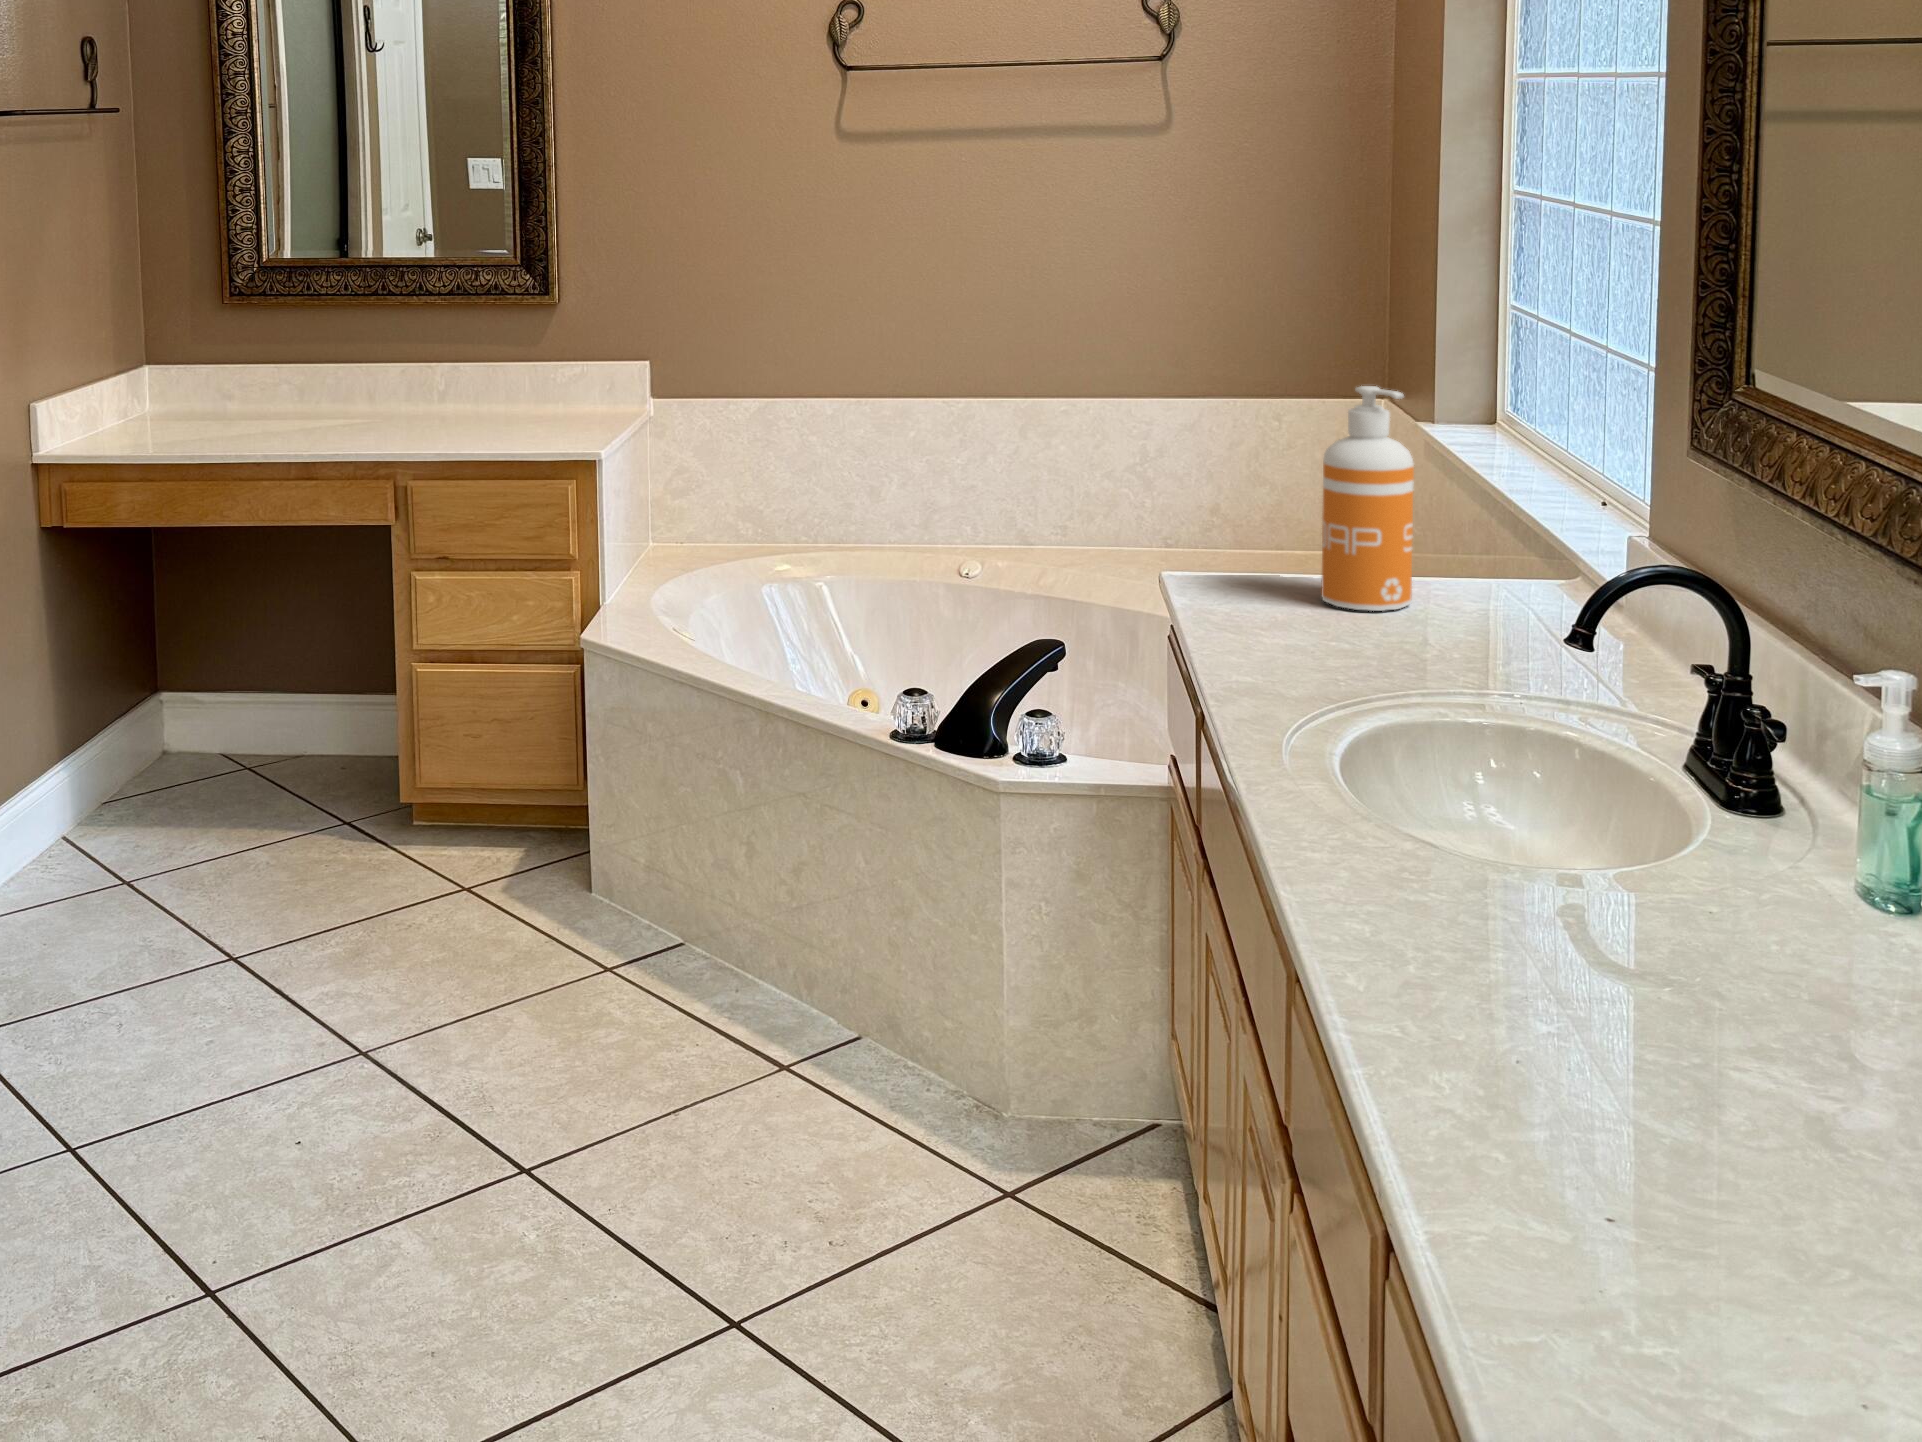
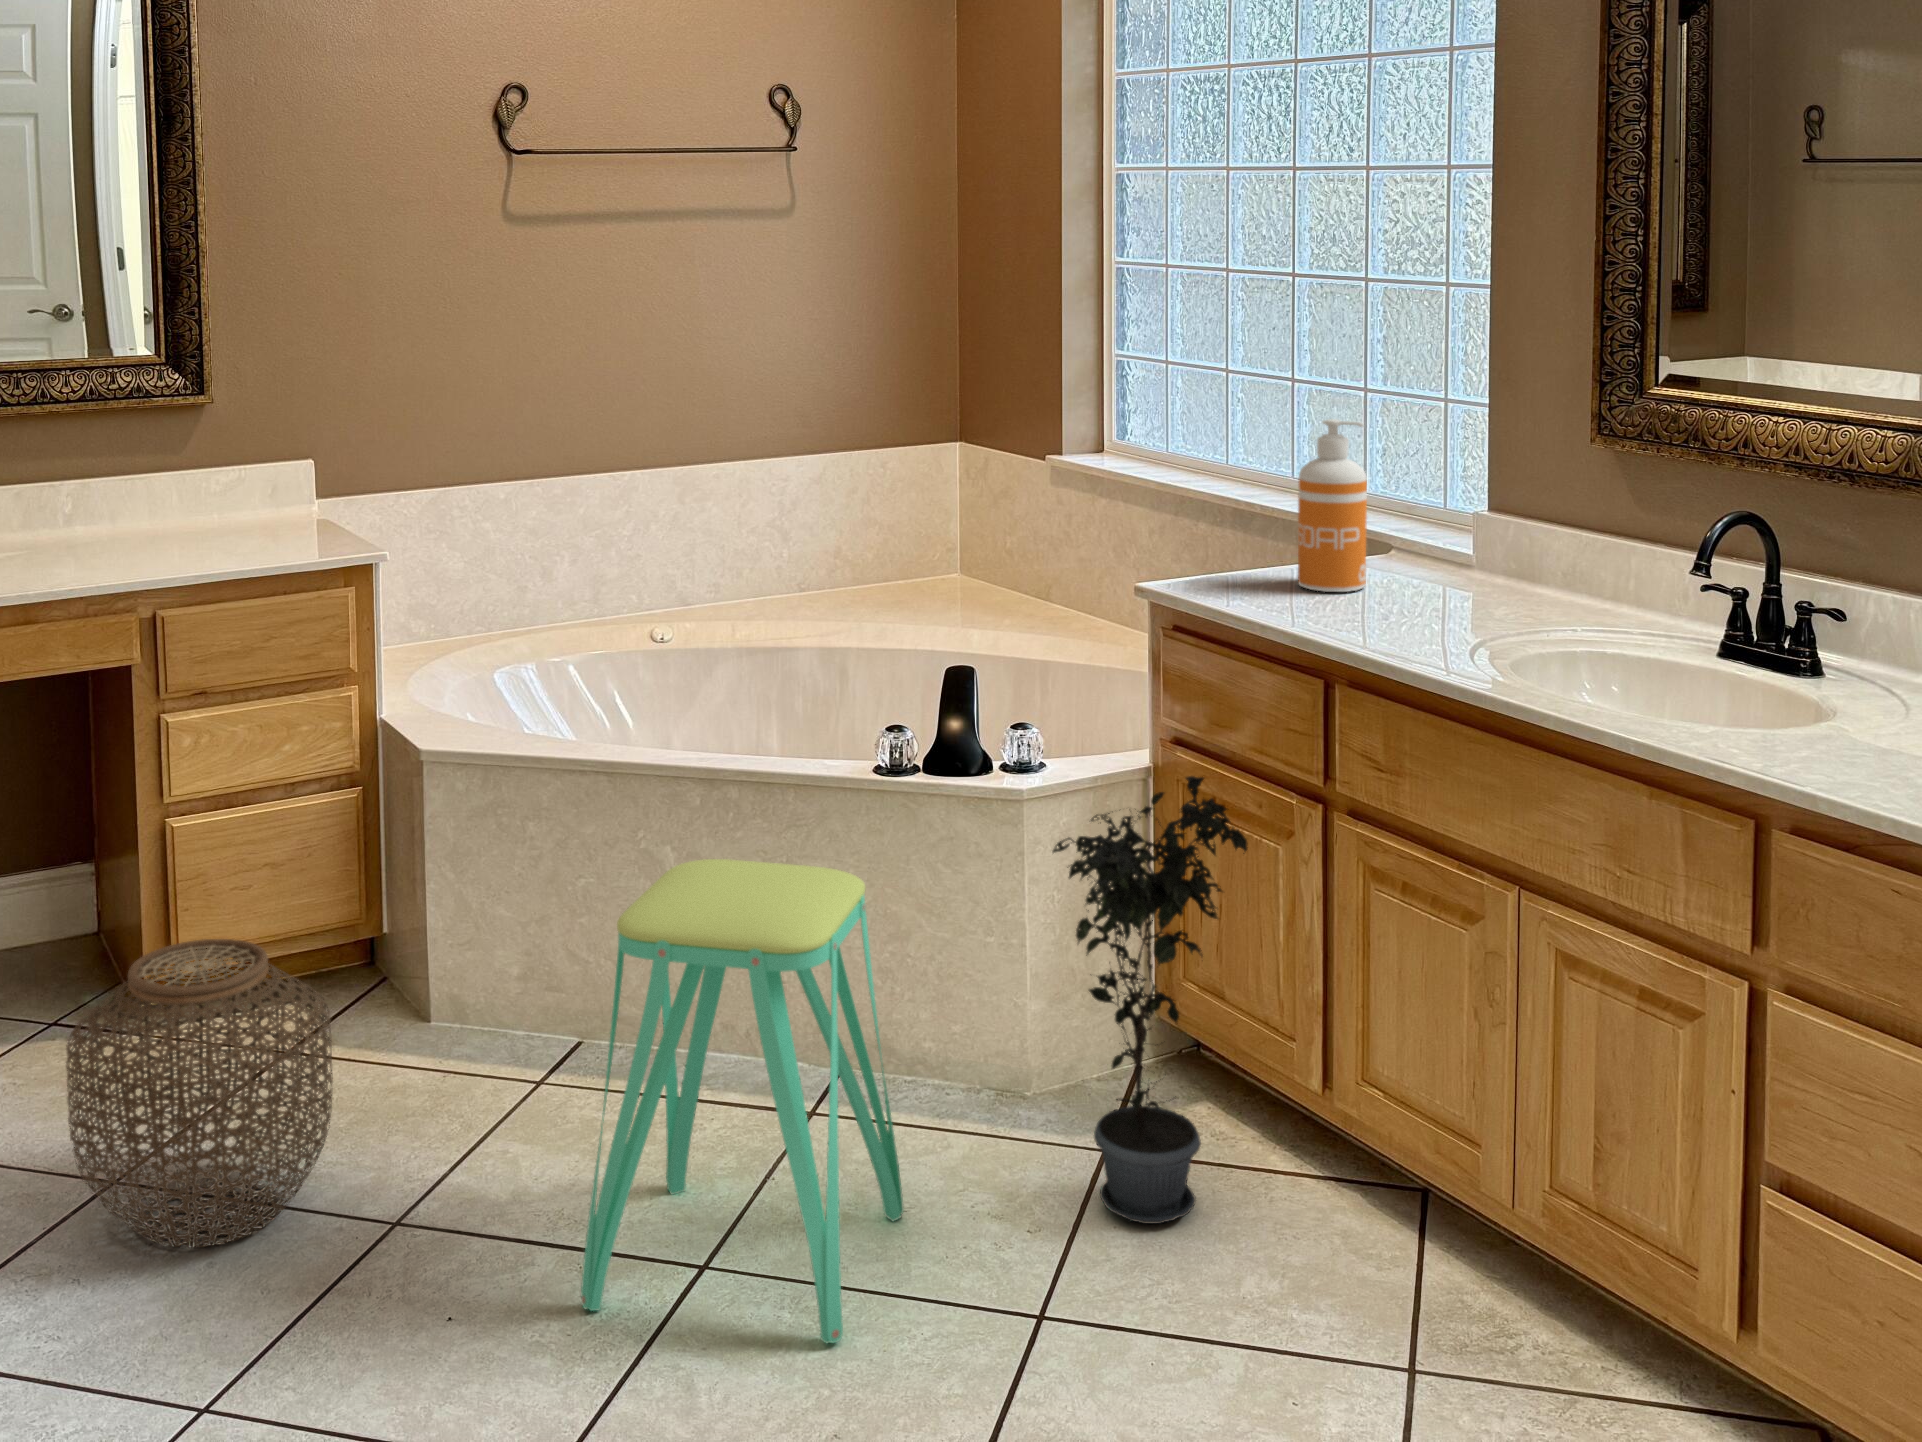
woven basket: none [128,761,356,1025] -> present [66,939,333,1247]
stool: none [369,776,724,1286] -> present [581,859,903,1343]
potted plant: none [787,791,1118,1306] -> present [1053,776,1248,1224]

